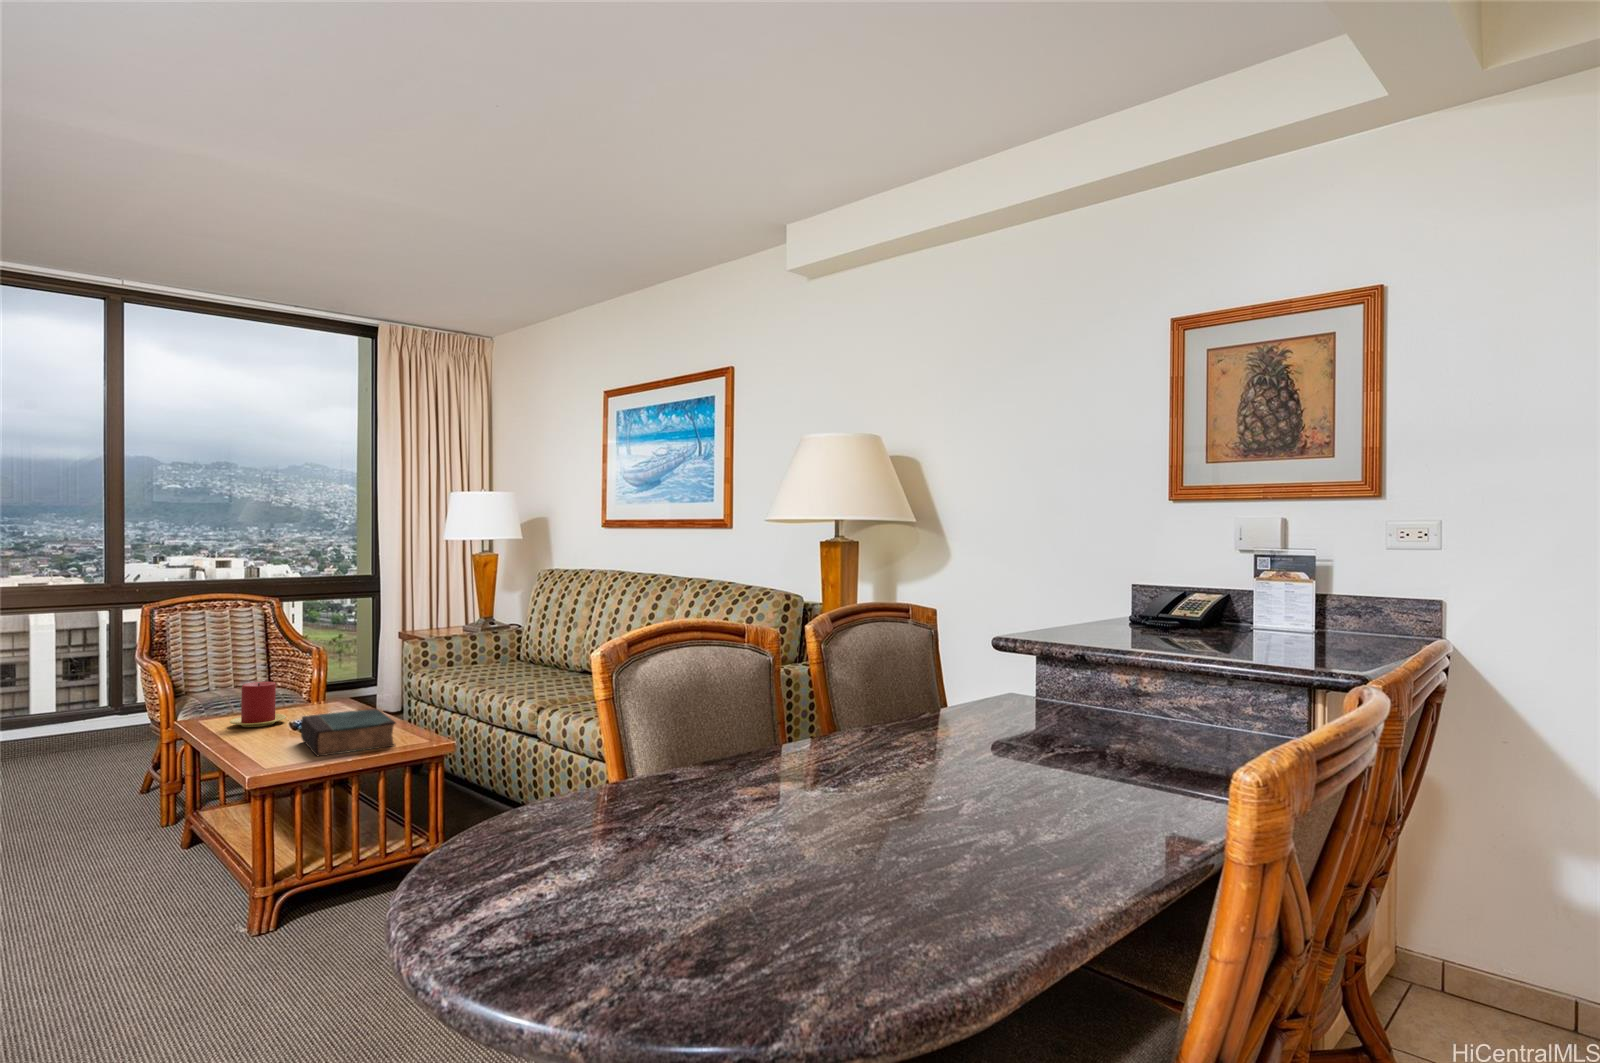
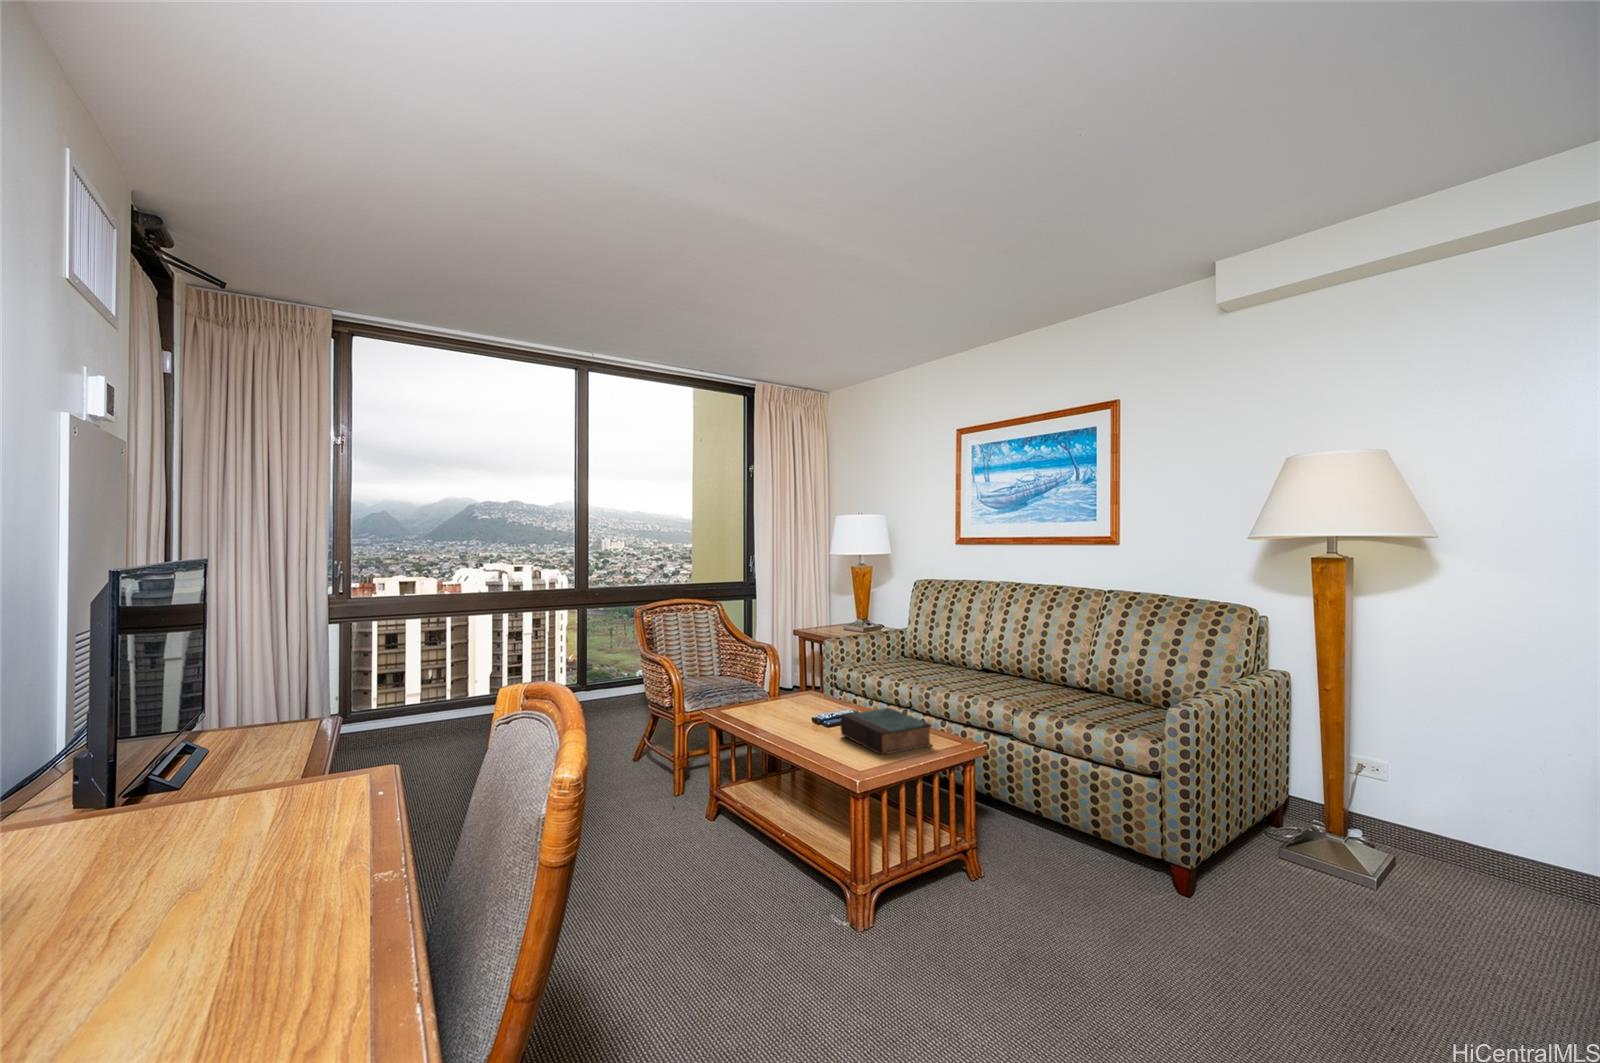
candle: present [230,682,286,727] -> none [754,679,794,717]

